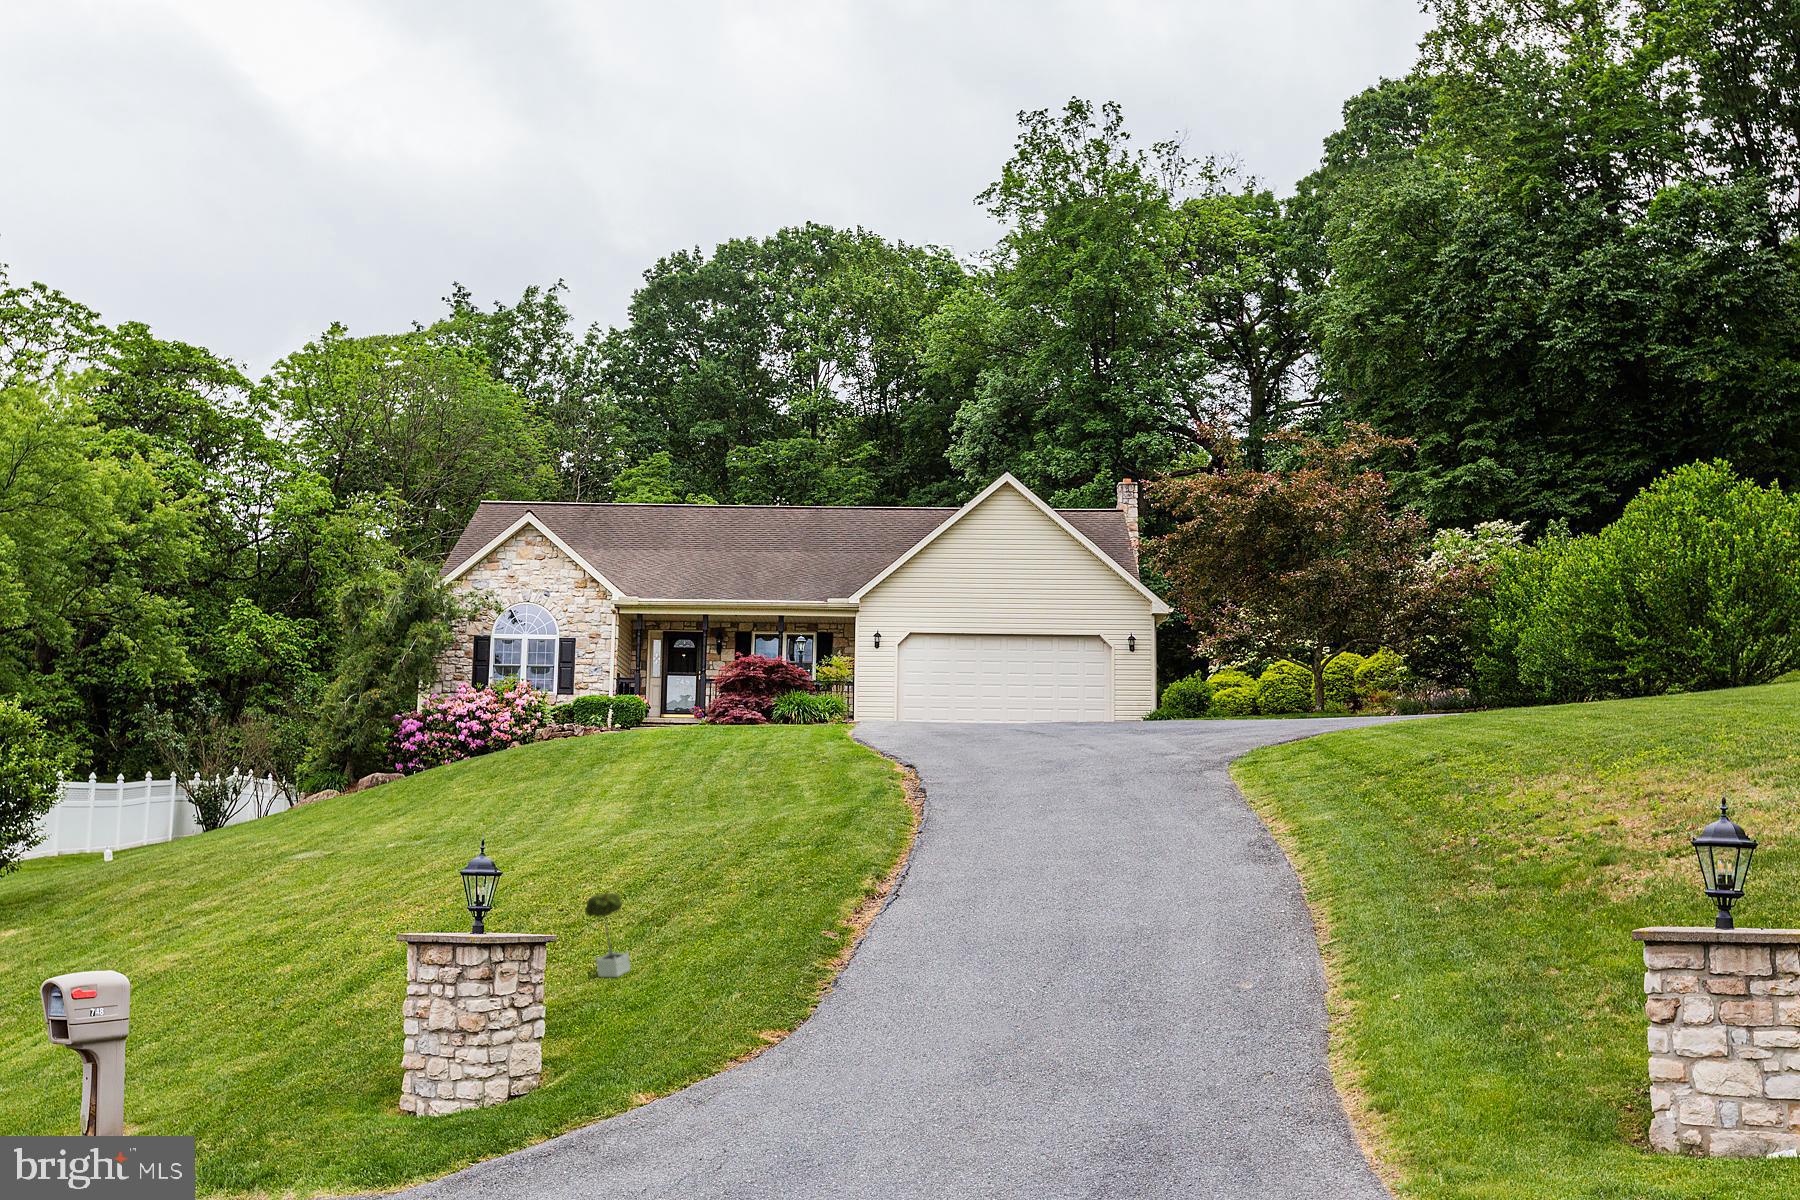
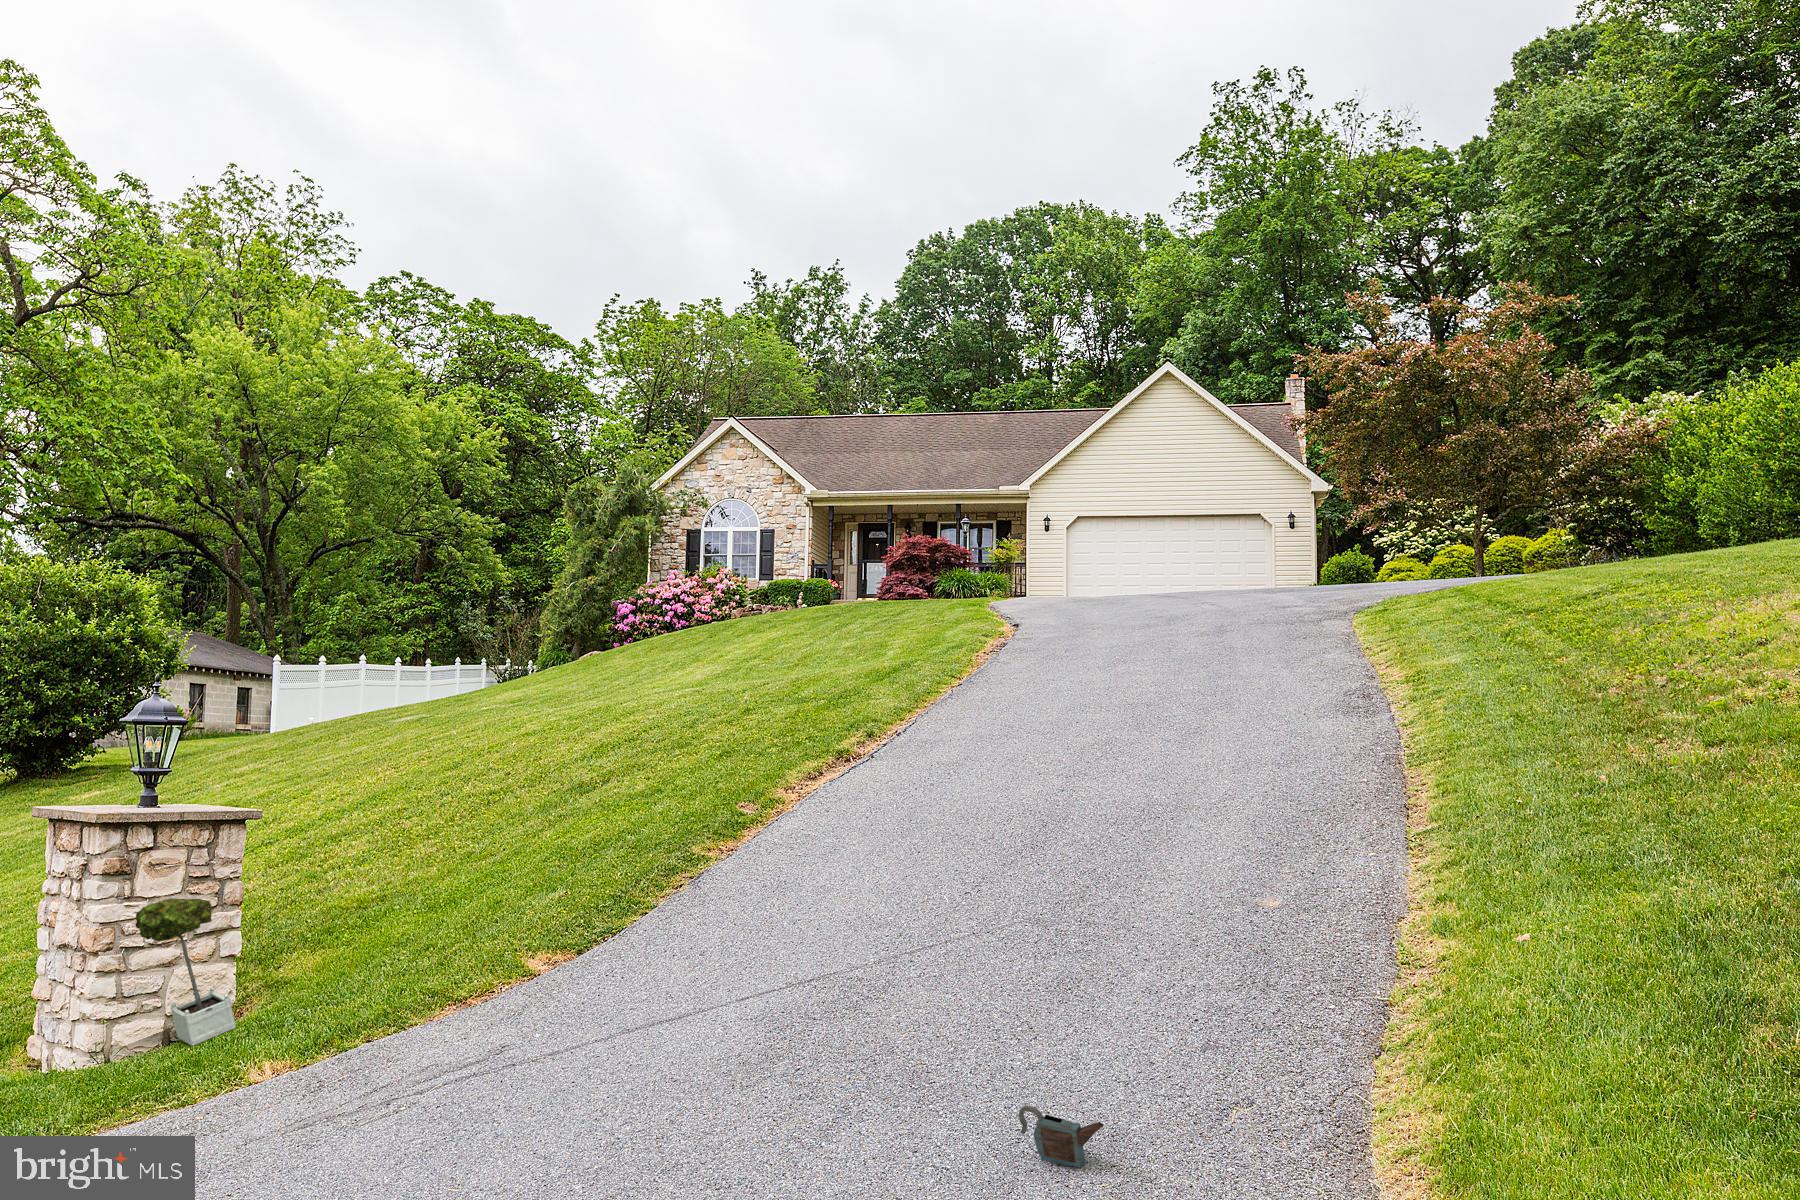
watering can: none [1118,928,1155,949] -> present [1019,1105,1104,1168]

